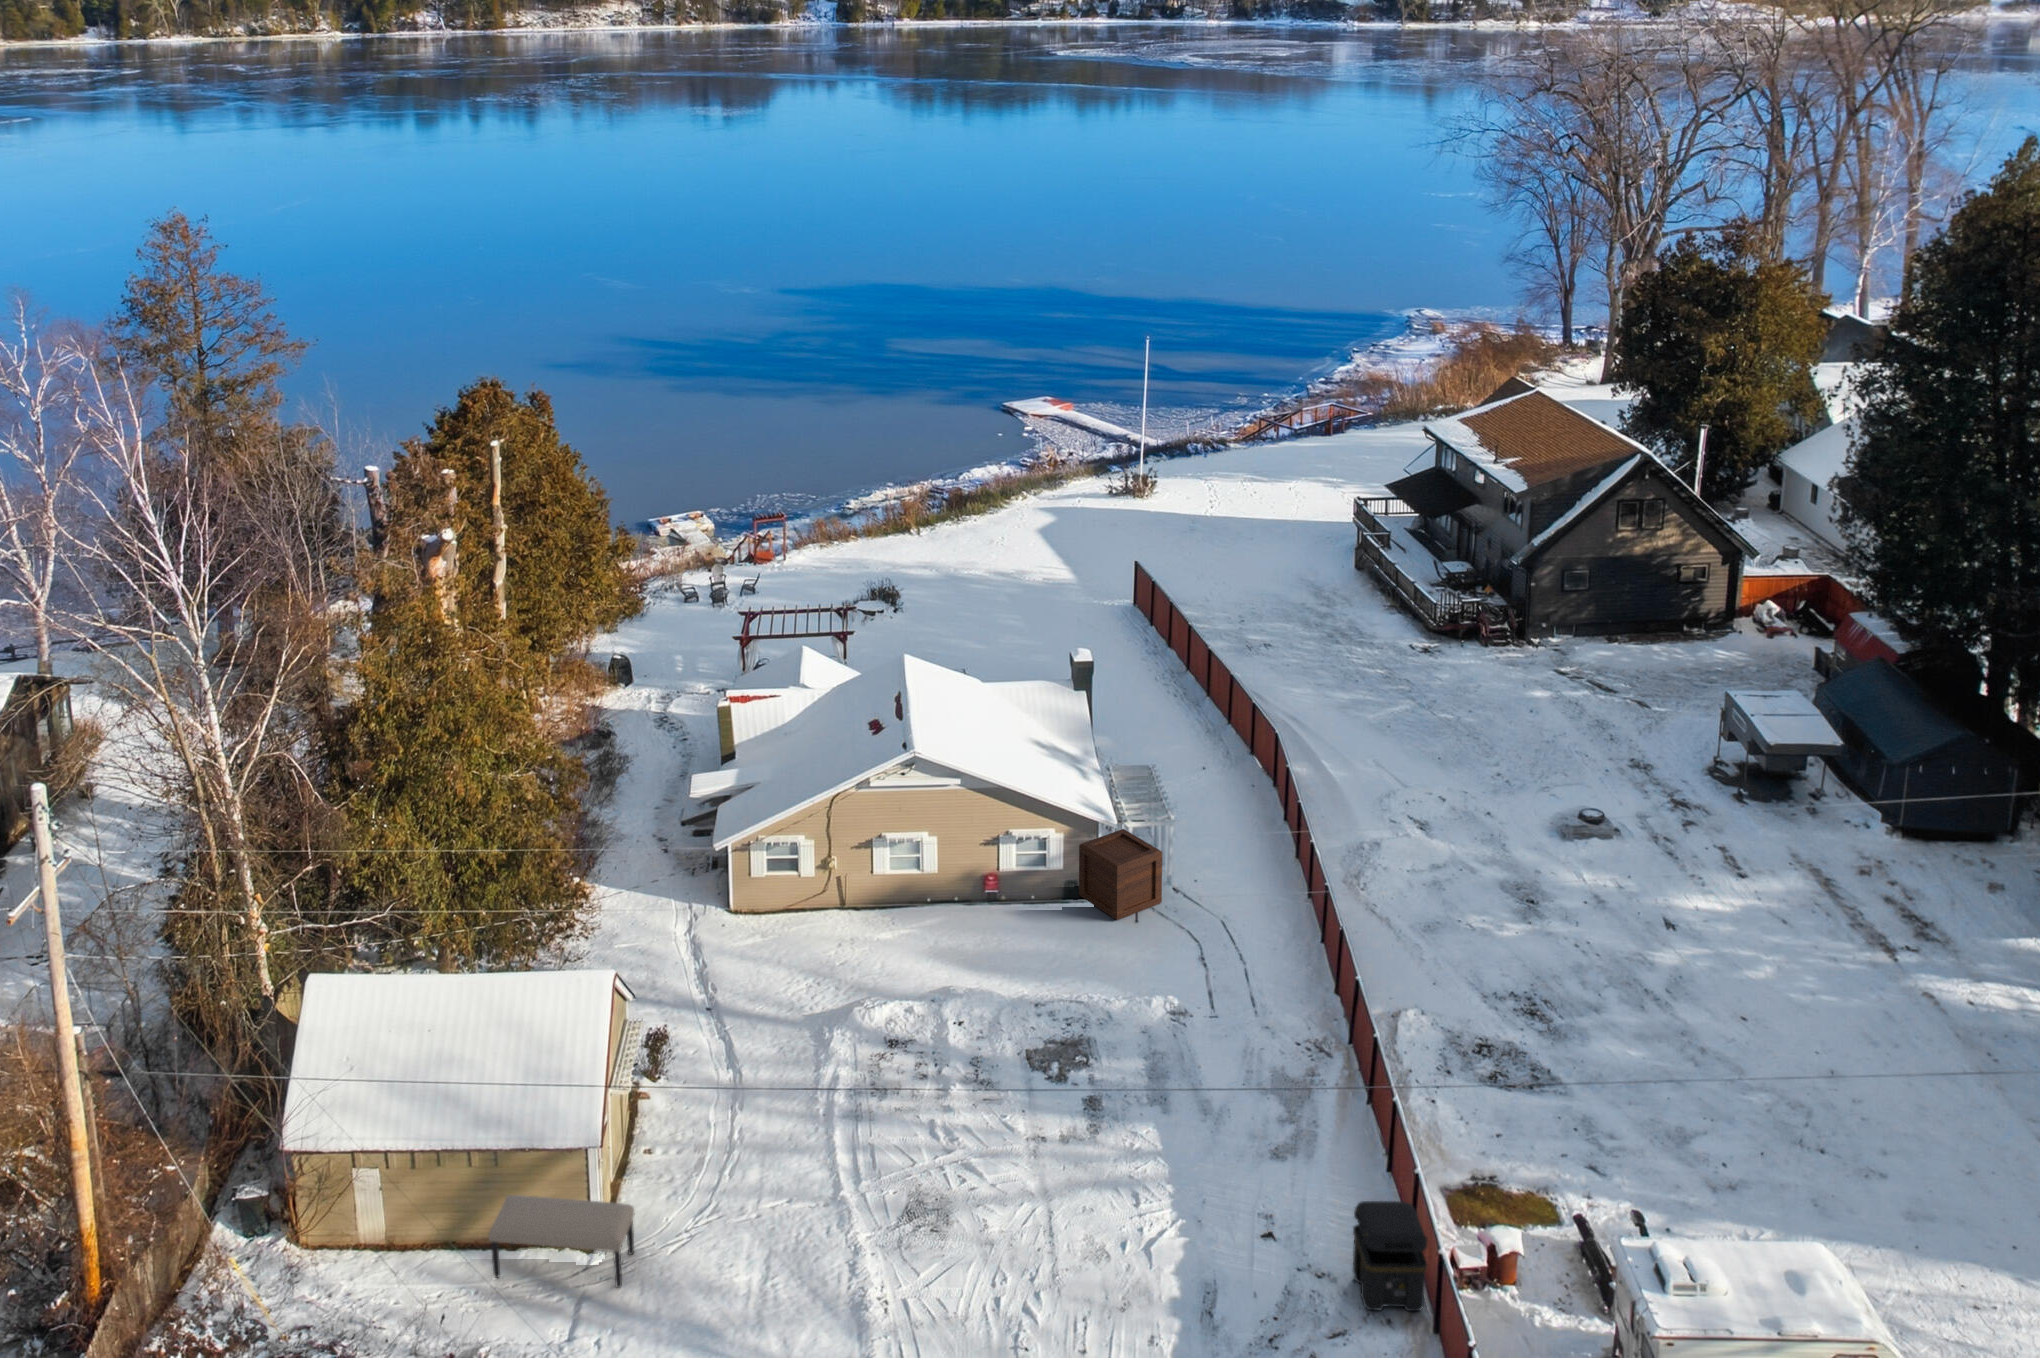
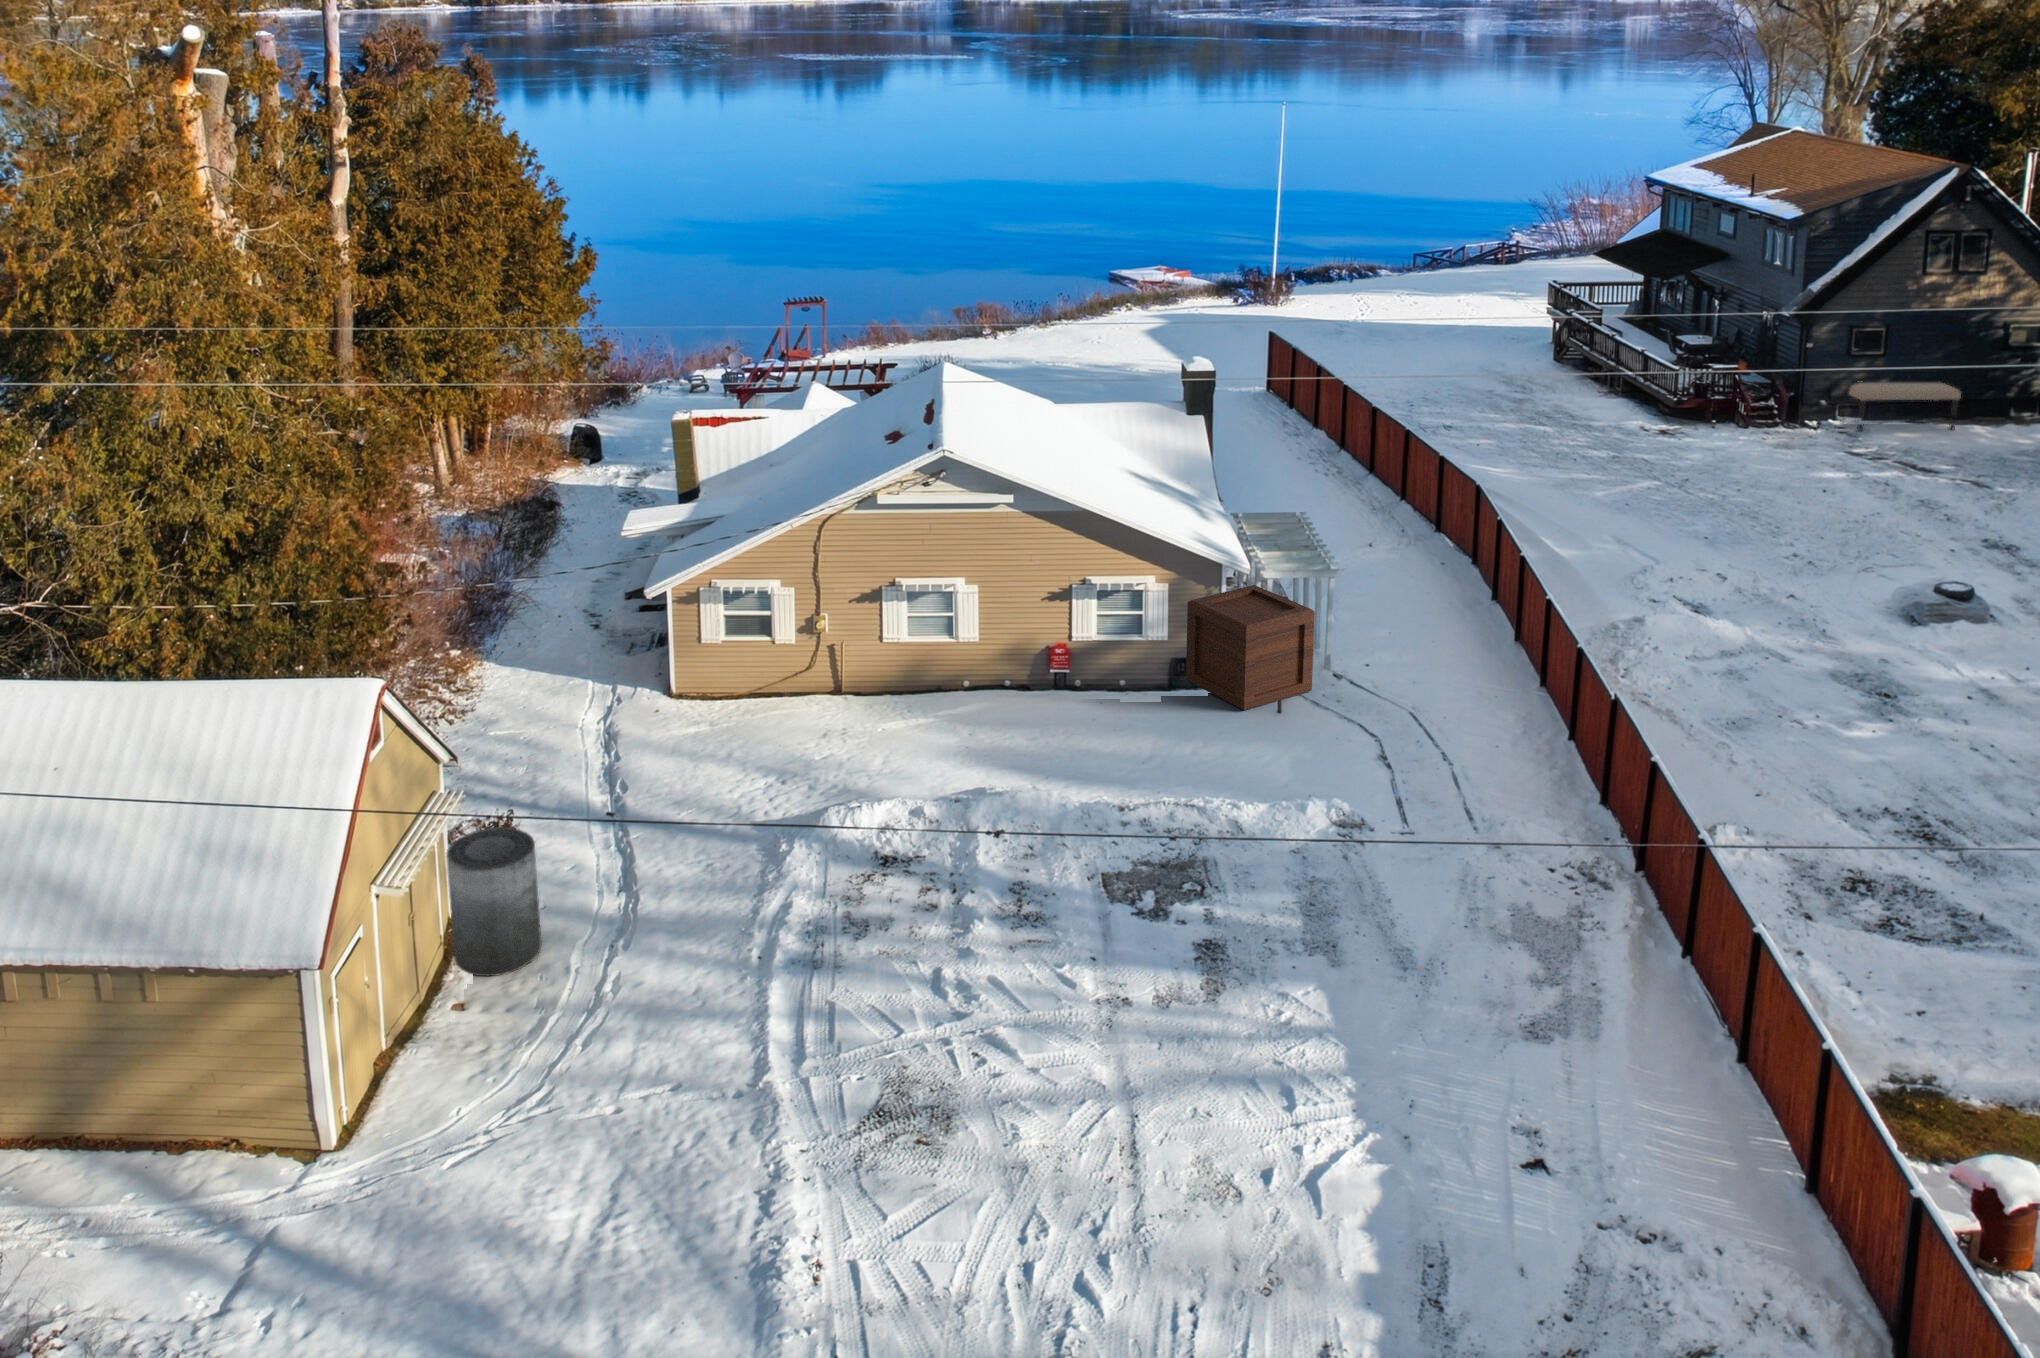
trash can: none [631,1036,687,1131] -> present [446,828,541,976]
bench: present [489,1195,634,1288] -> present [1849,383,1961,430]
toolbox: present [1353,1201,1428,1311] -> none [1705,1101,1874,1312]

